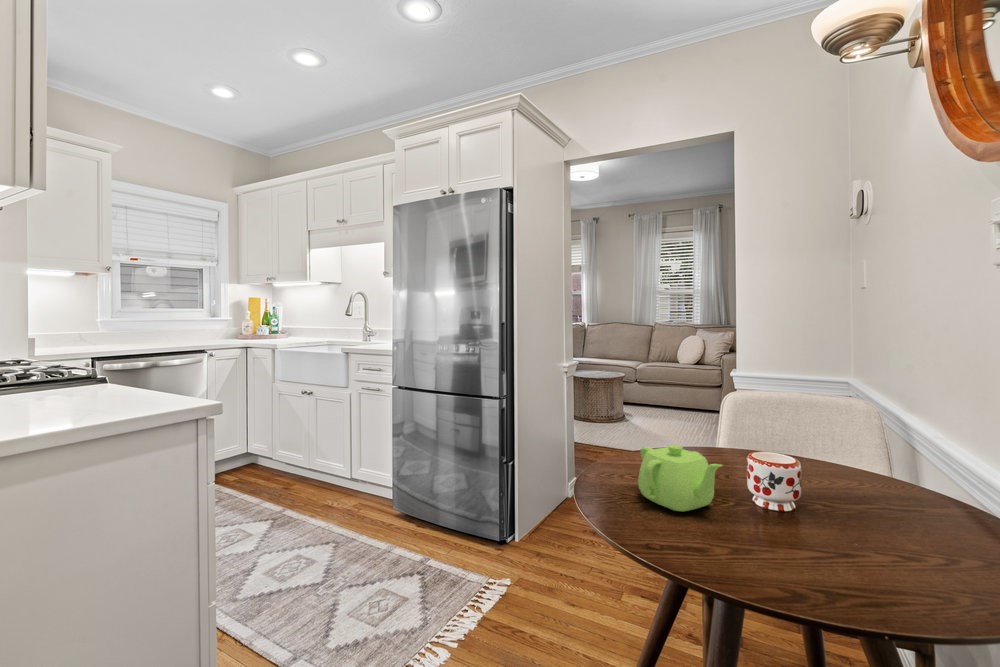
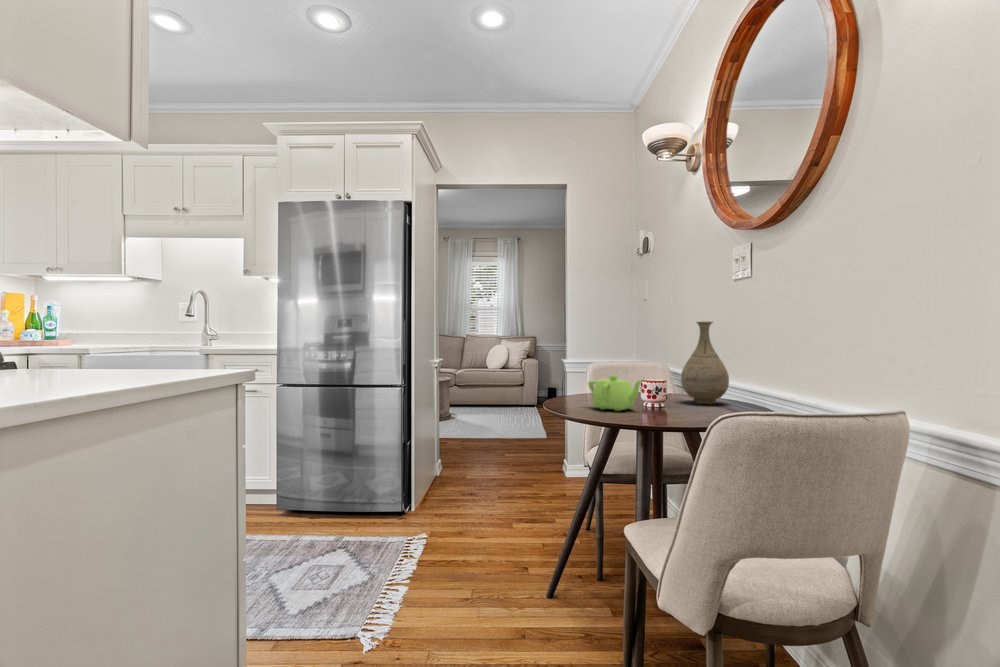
vase: none [838,352,949,515] -> present [681,322,729,404]

